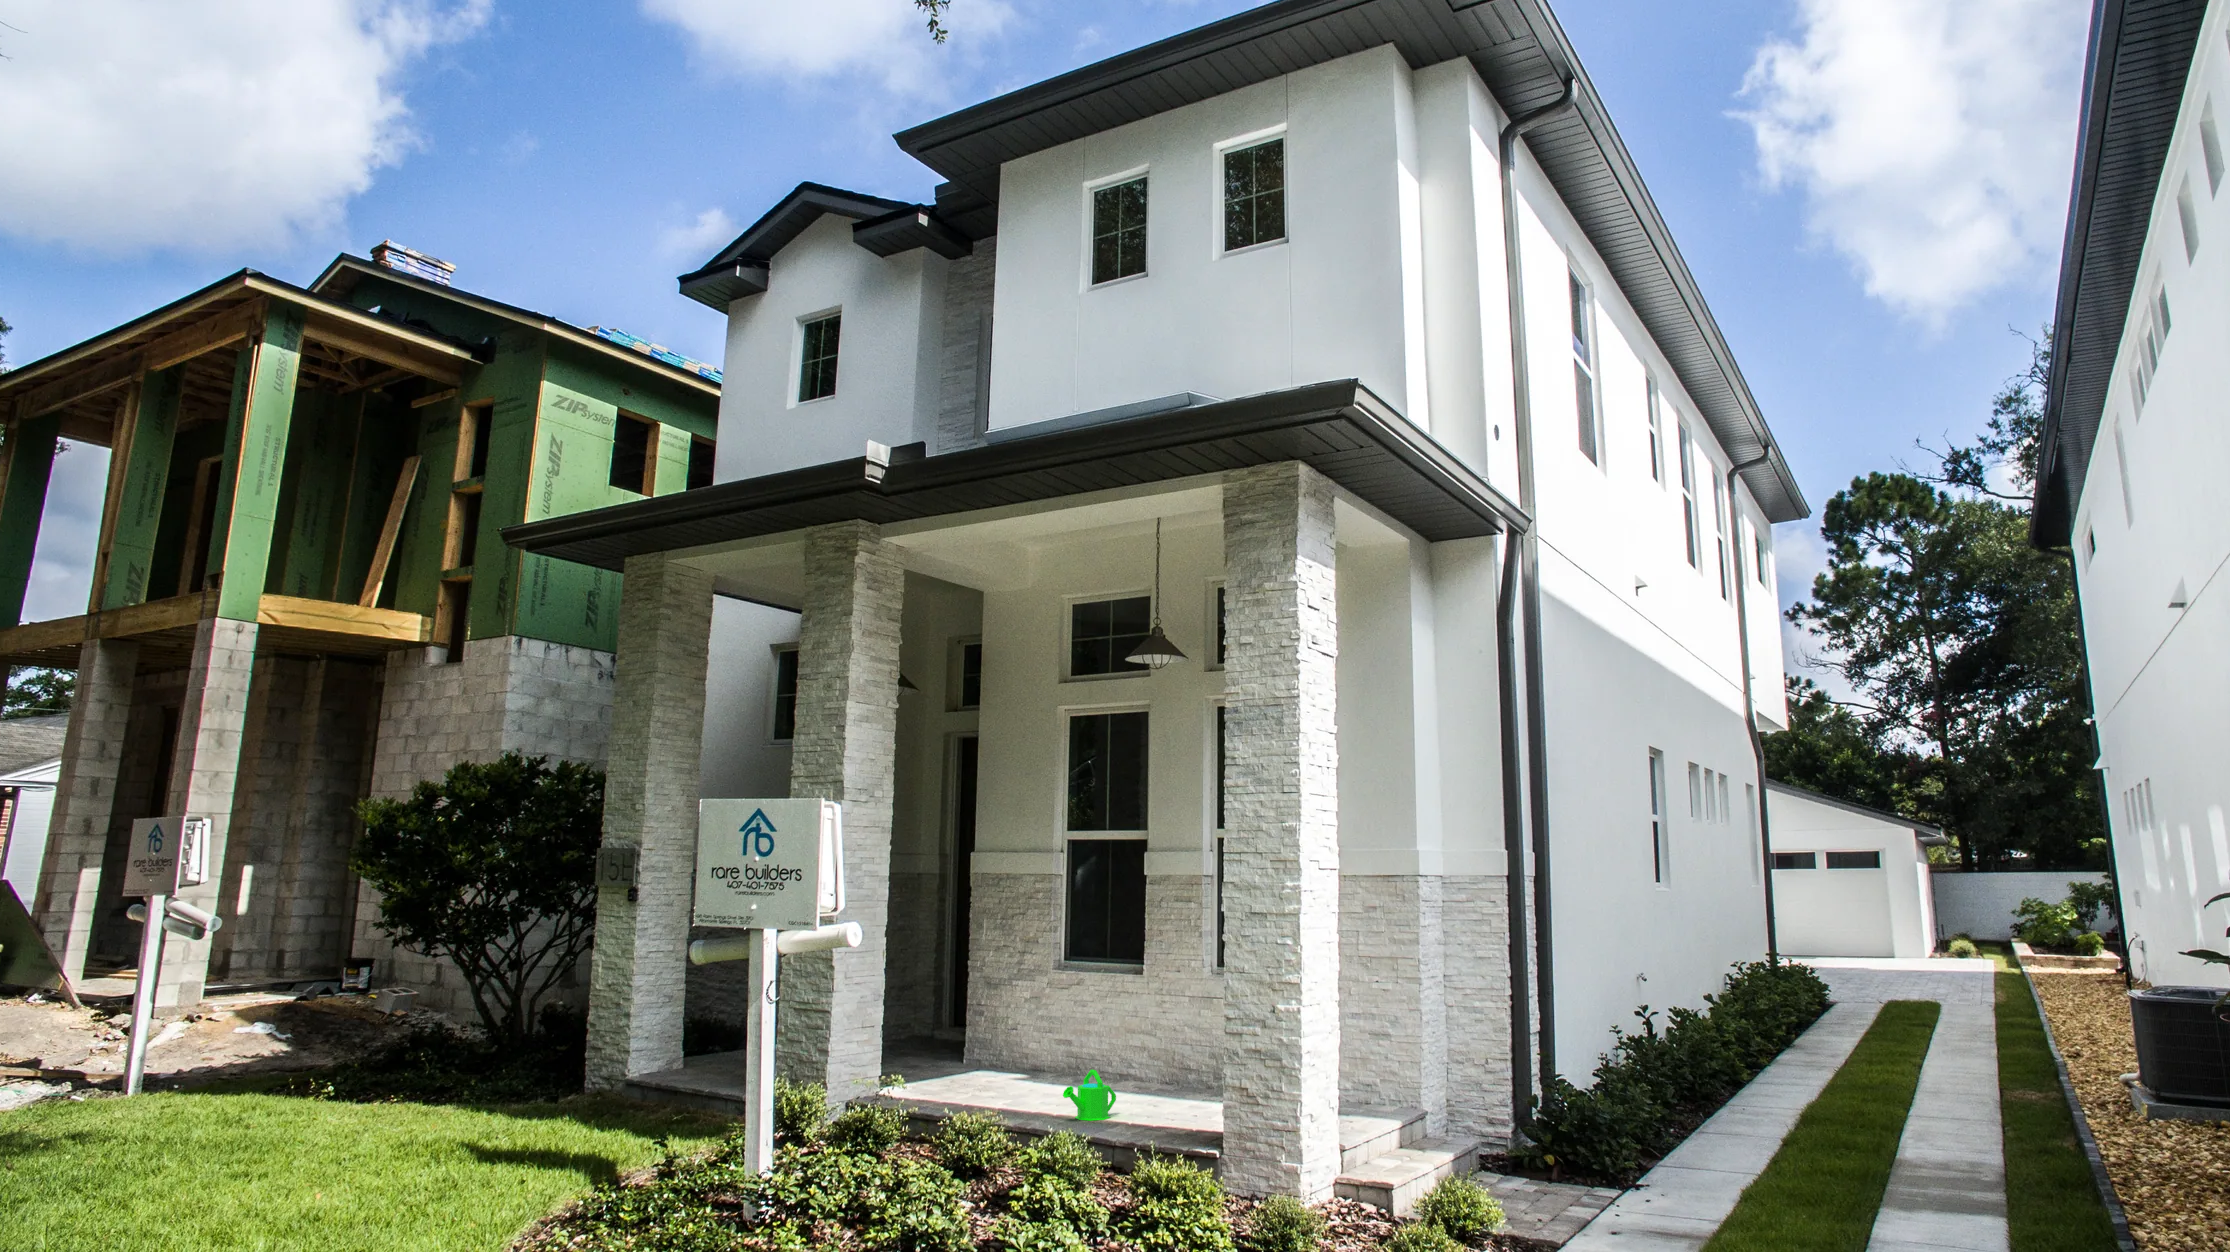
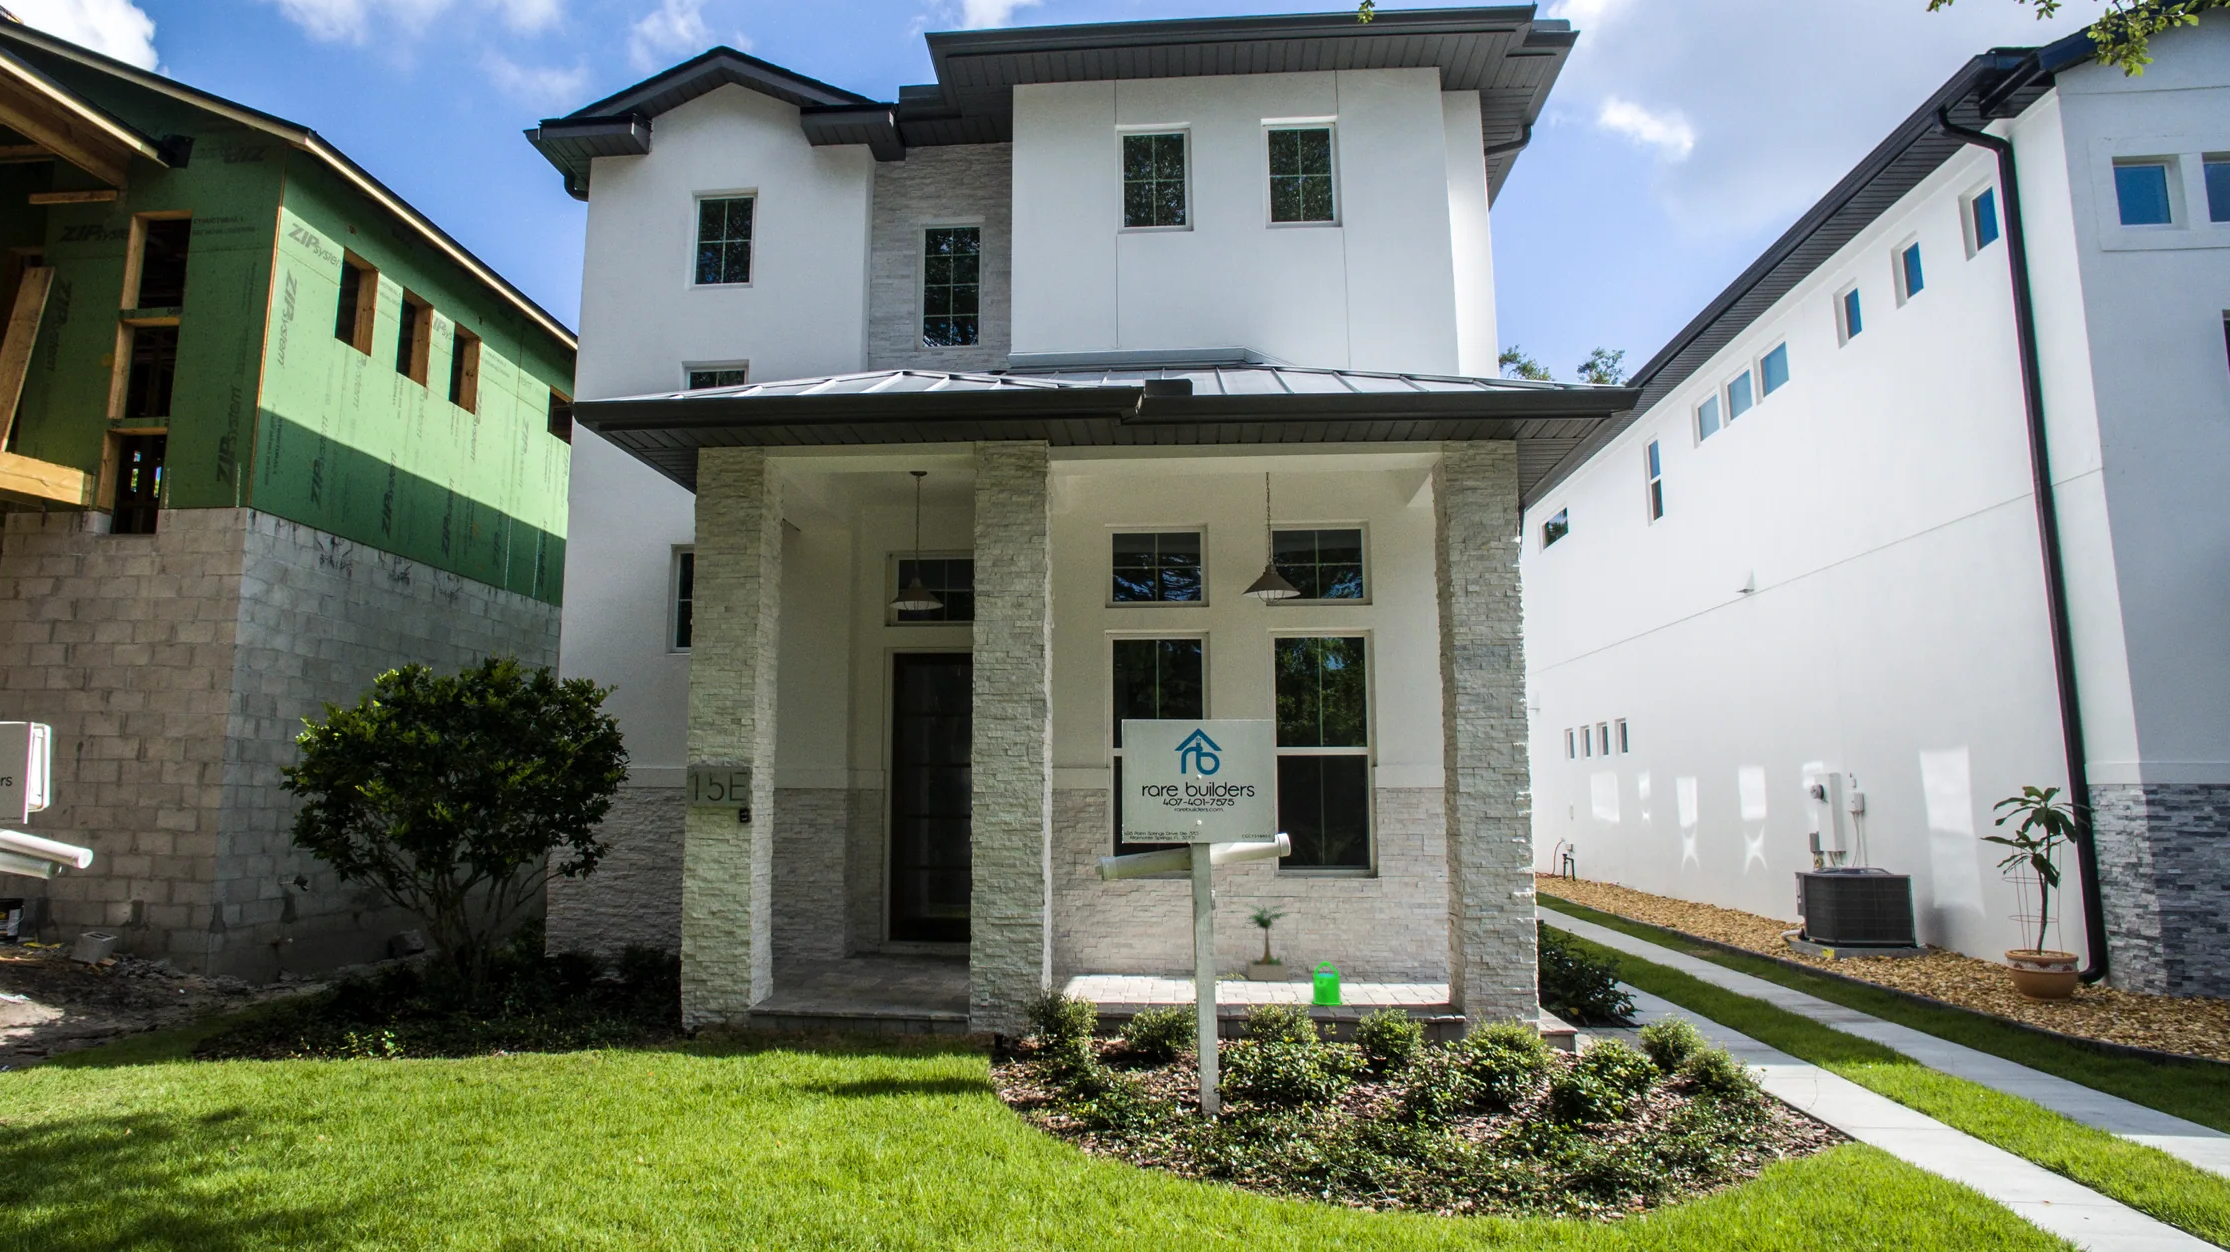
potted plant: none [1122,1003,1185,1093] -> present [1246,905,1288,981]

